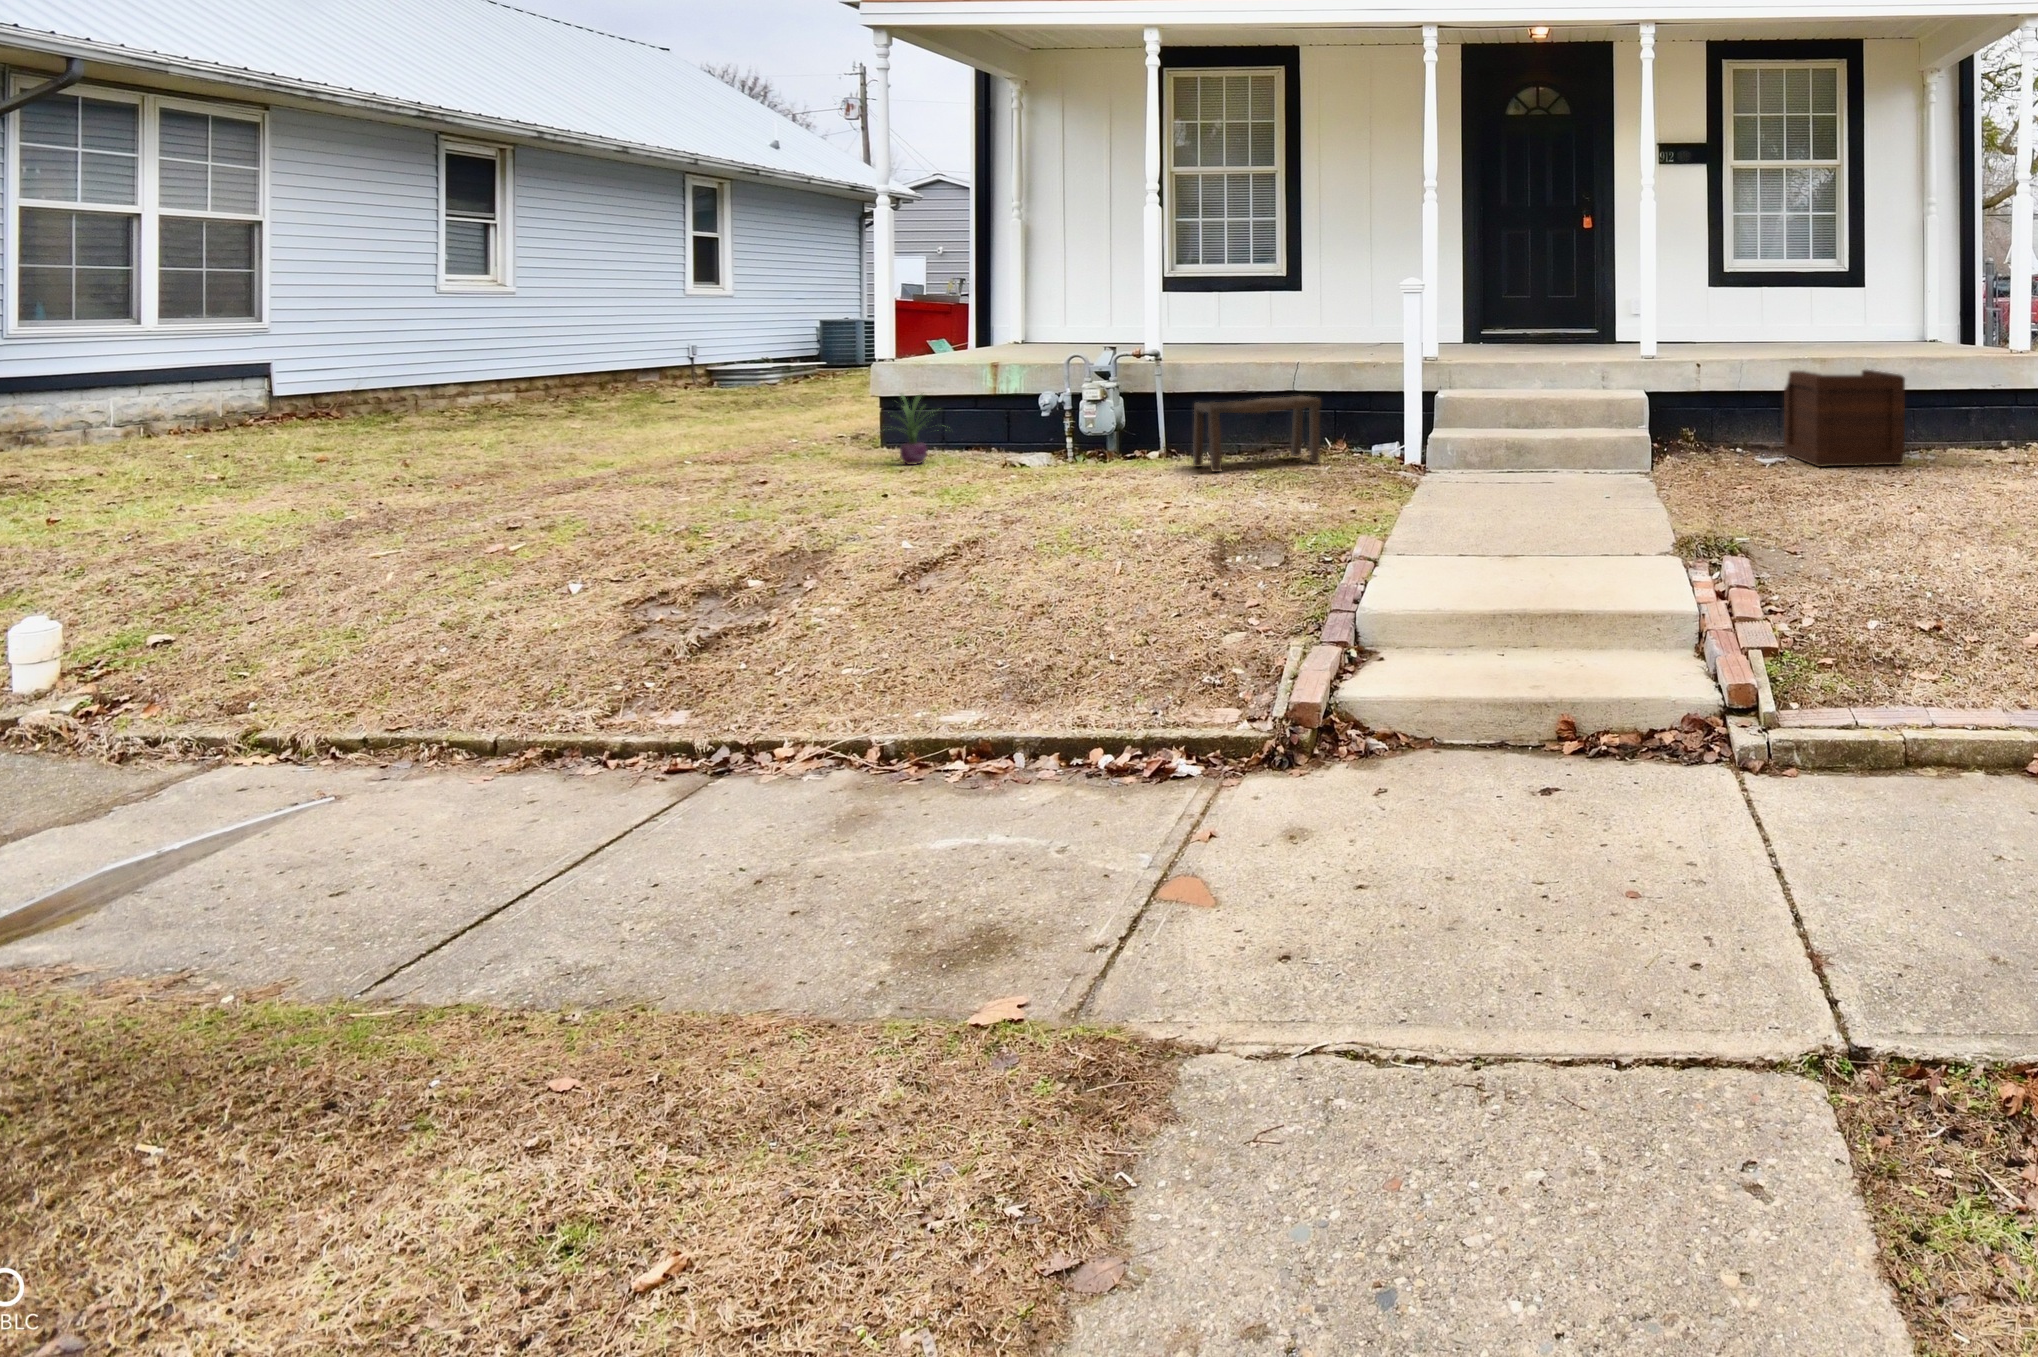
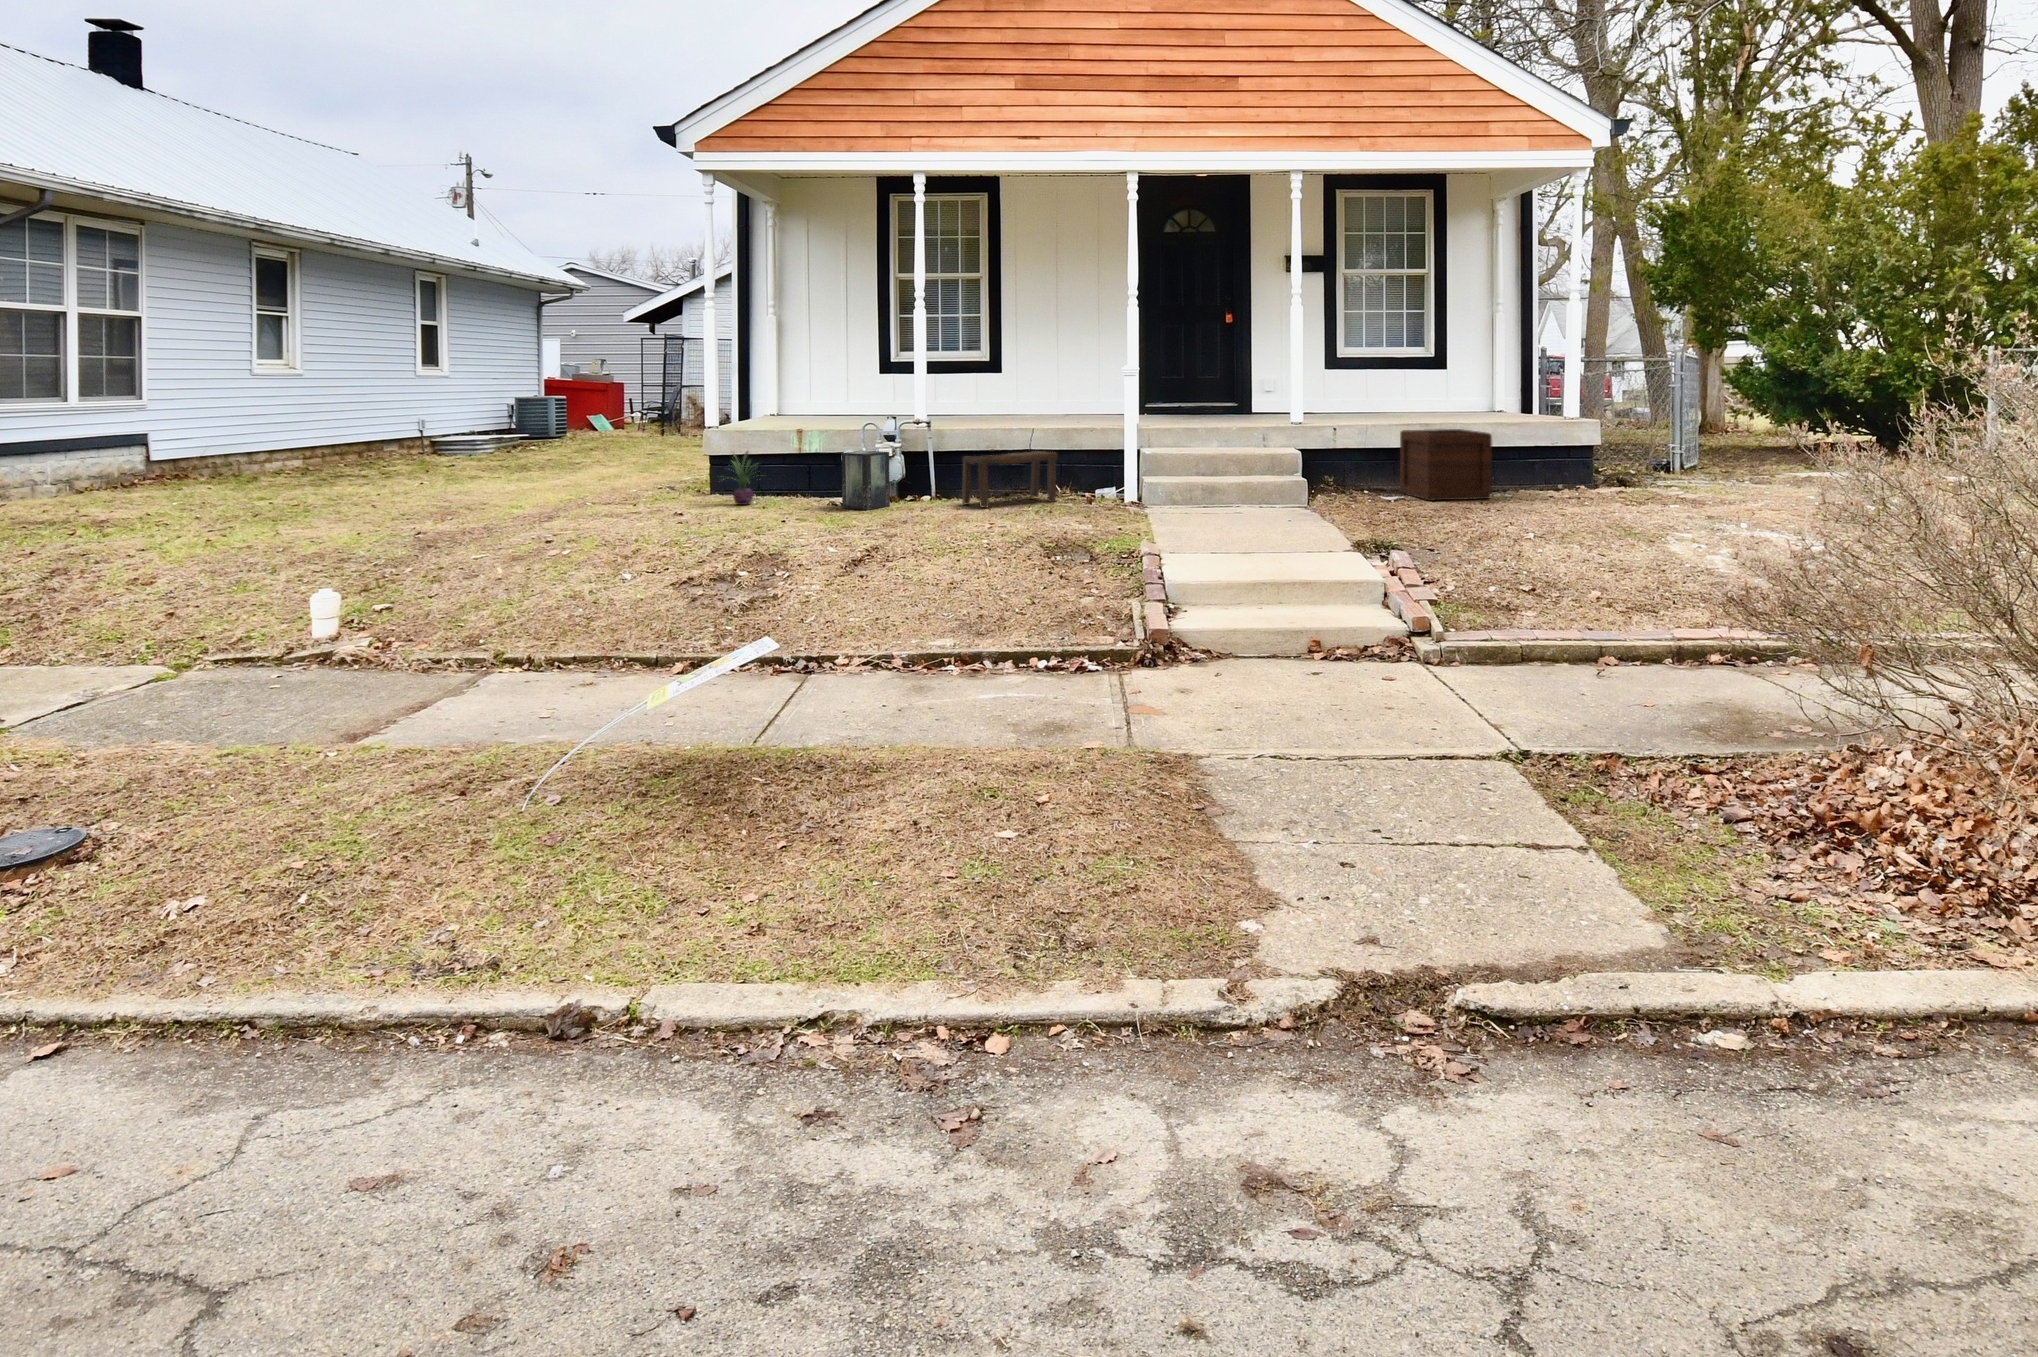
storage box: none [1031,394,1097,474] -> present [842,451,890,510]

